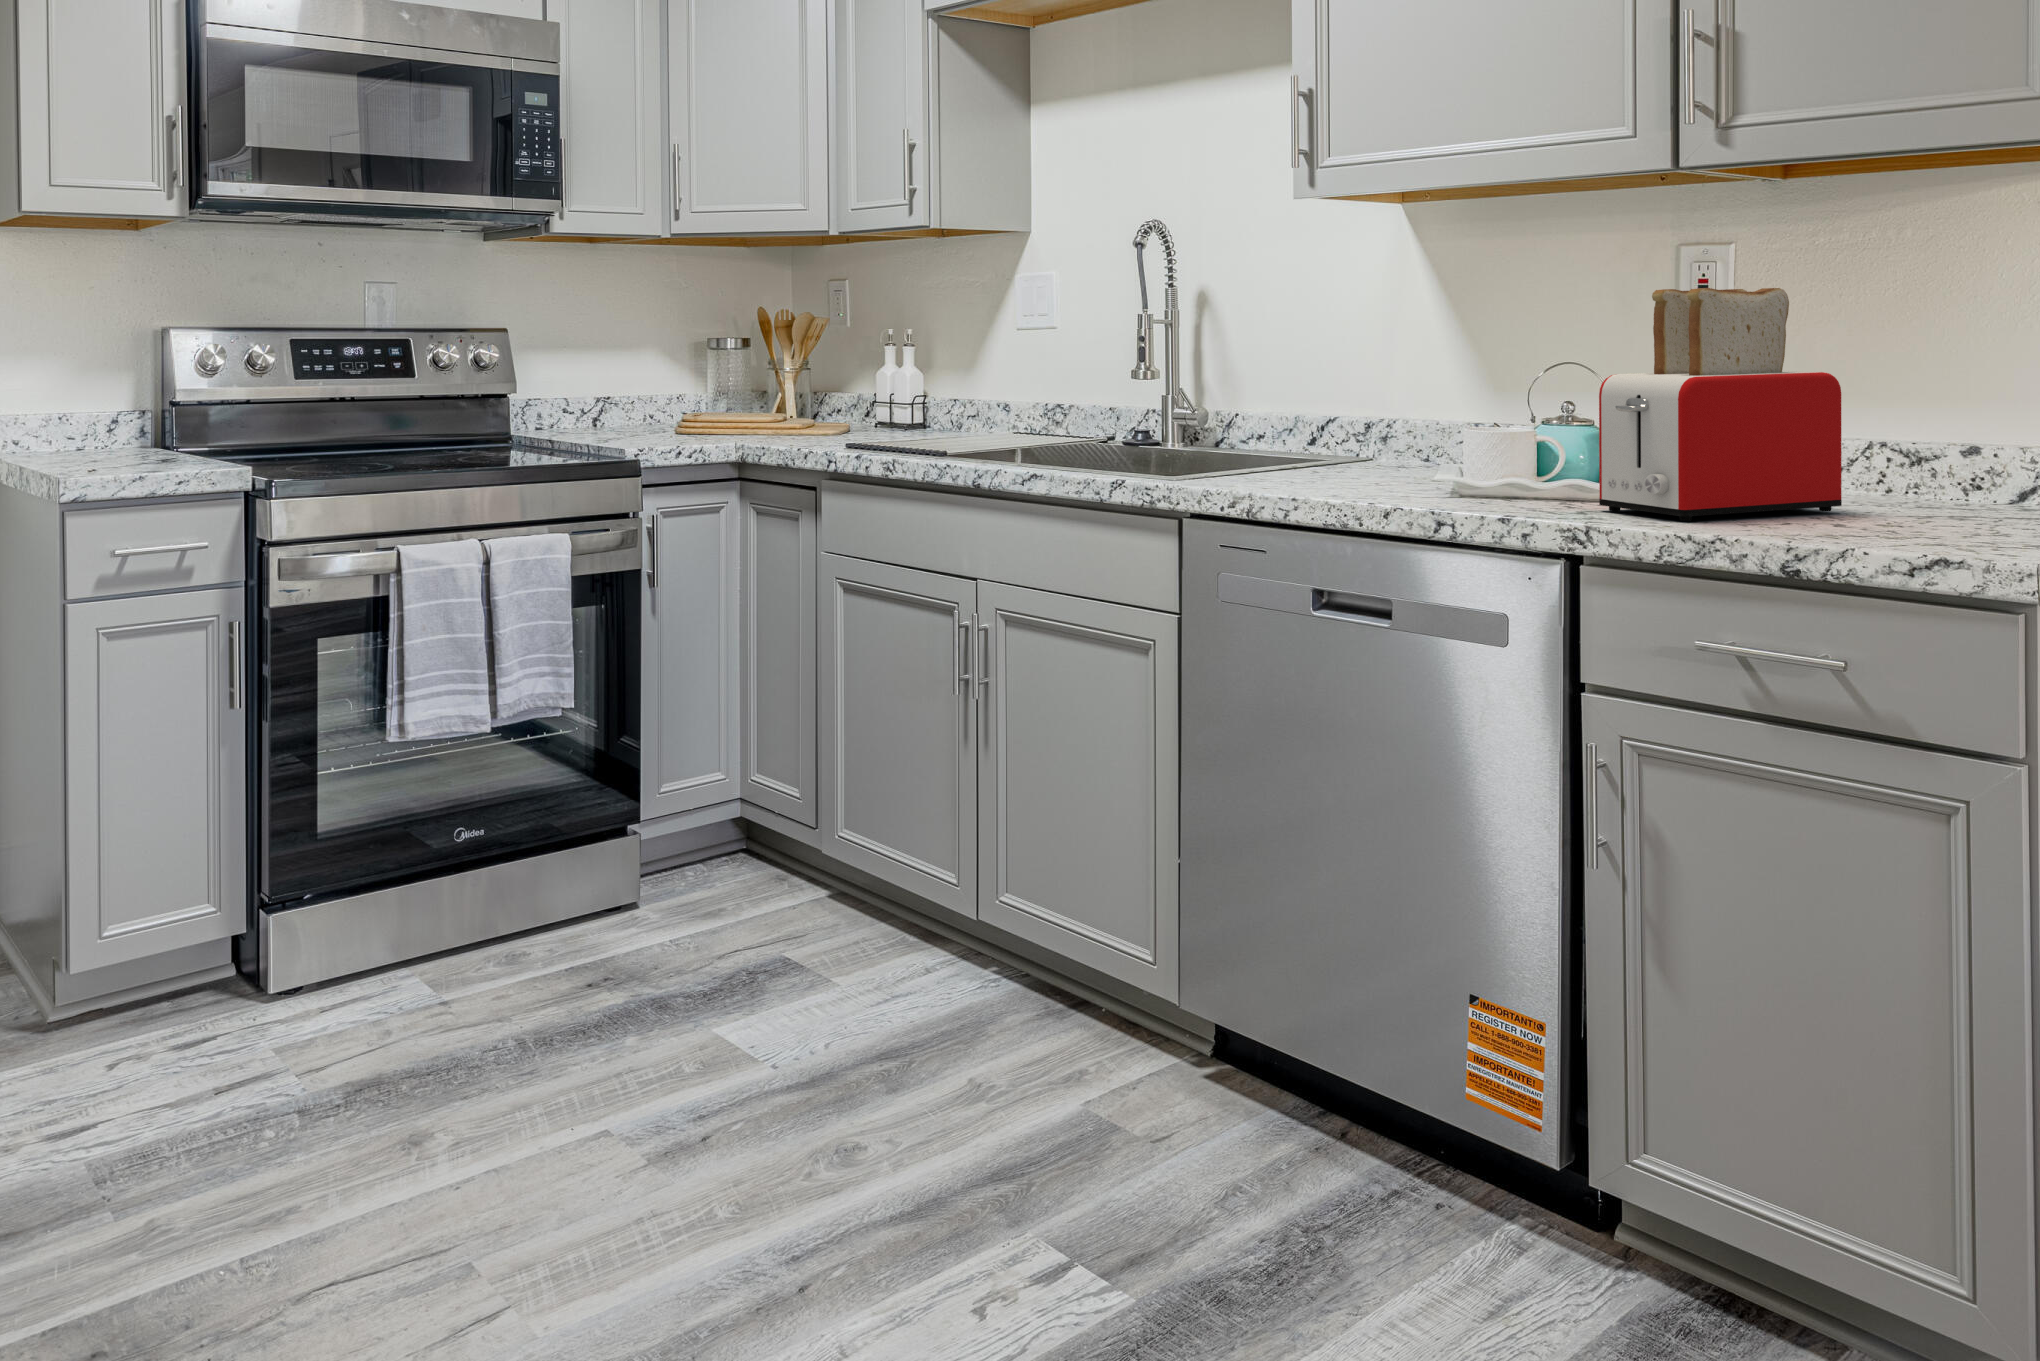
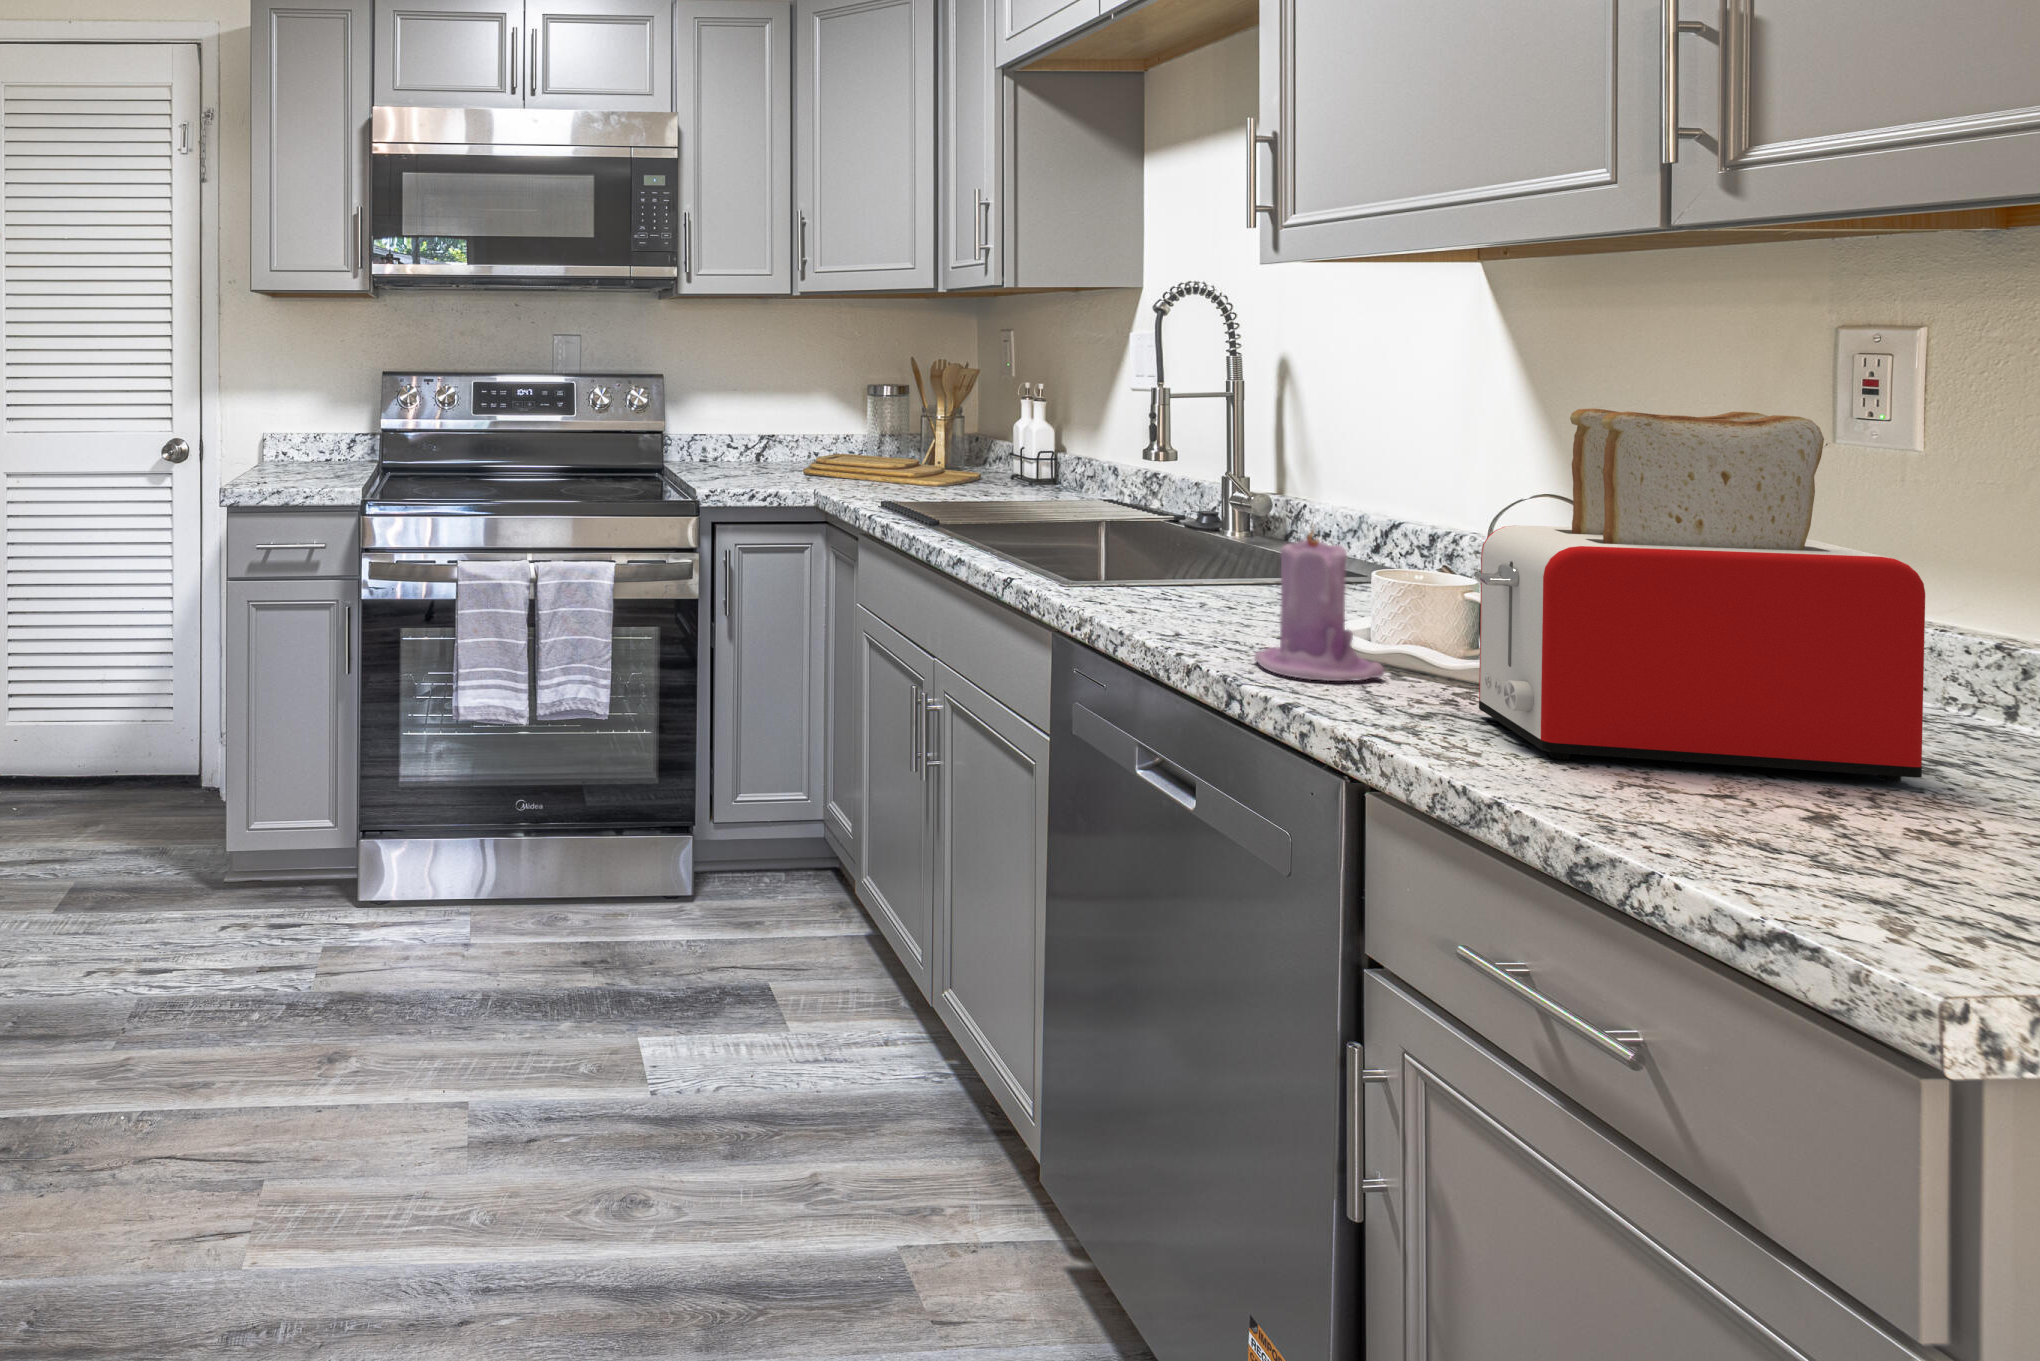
candle: none [1416,390,1509,505] -> present [1254,530,1384,681]

